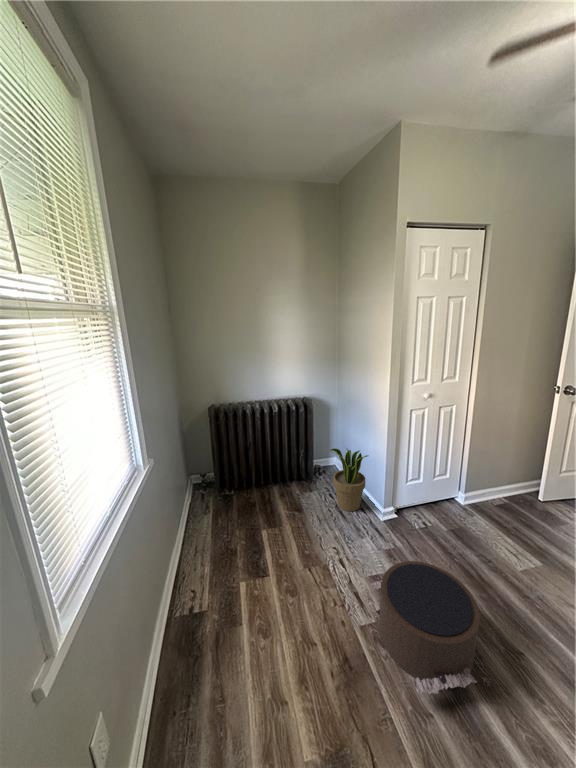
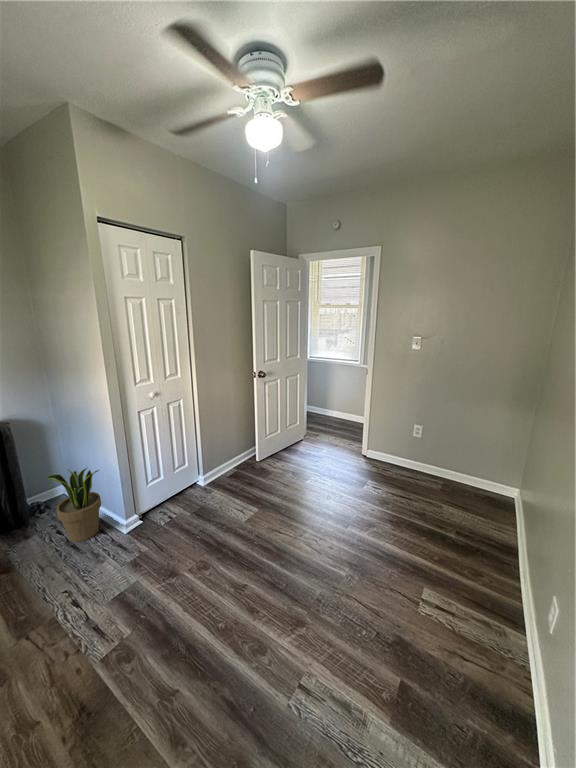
pouf: present [372,561,480,694] -> none [111,552,213,682]

